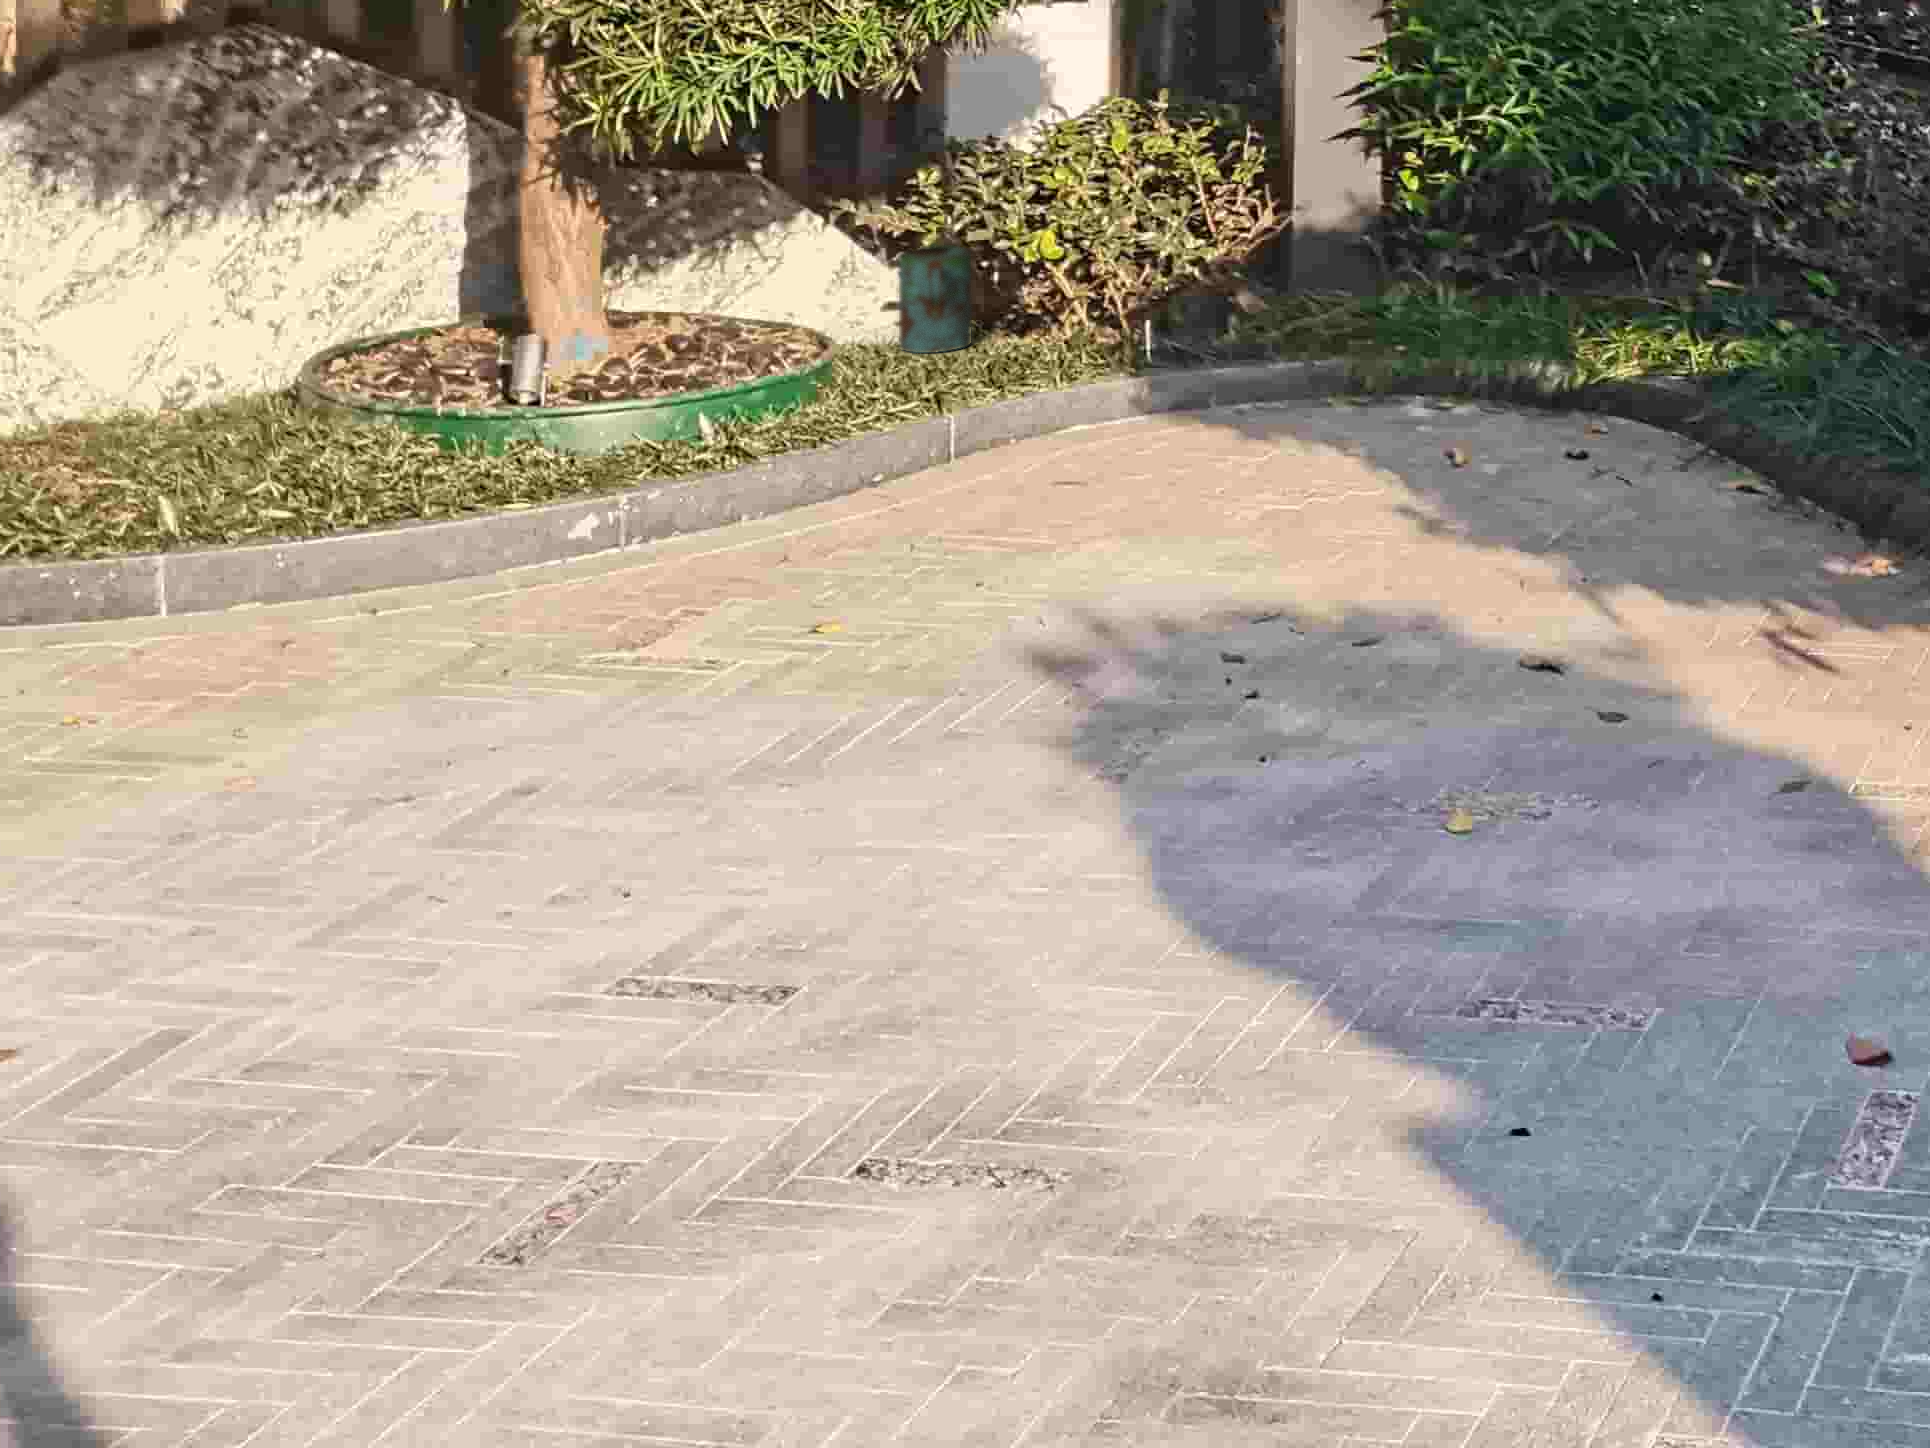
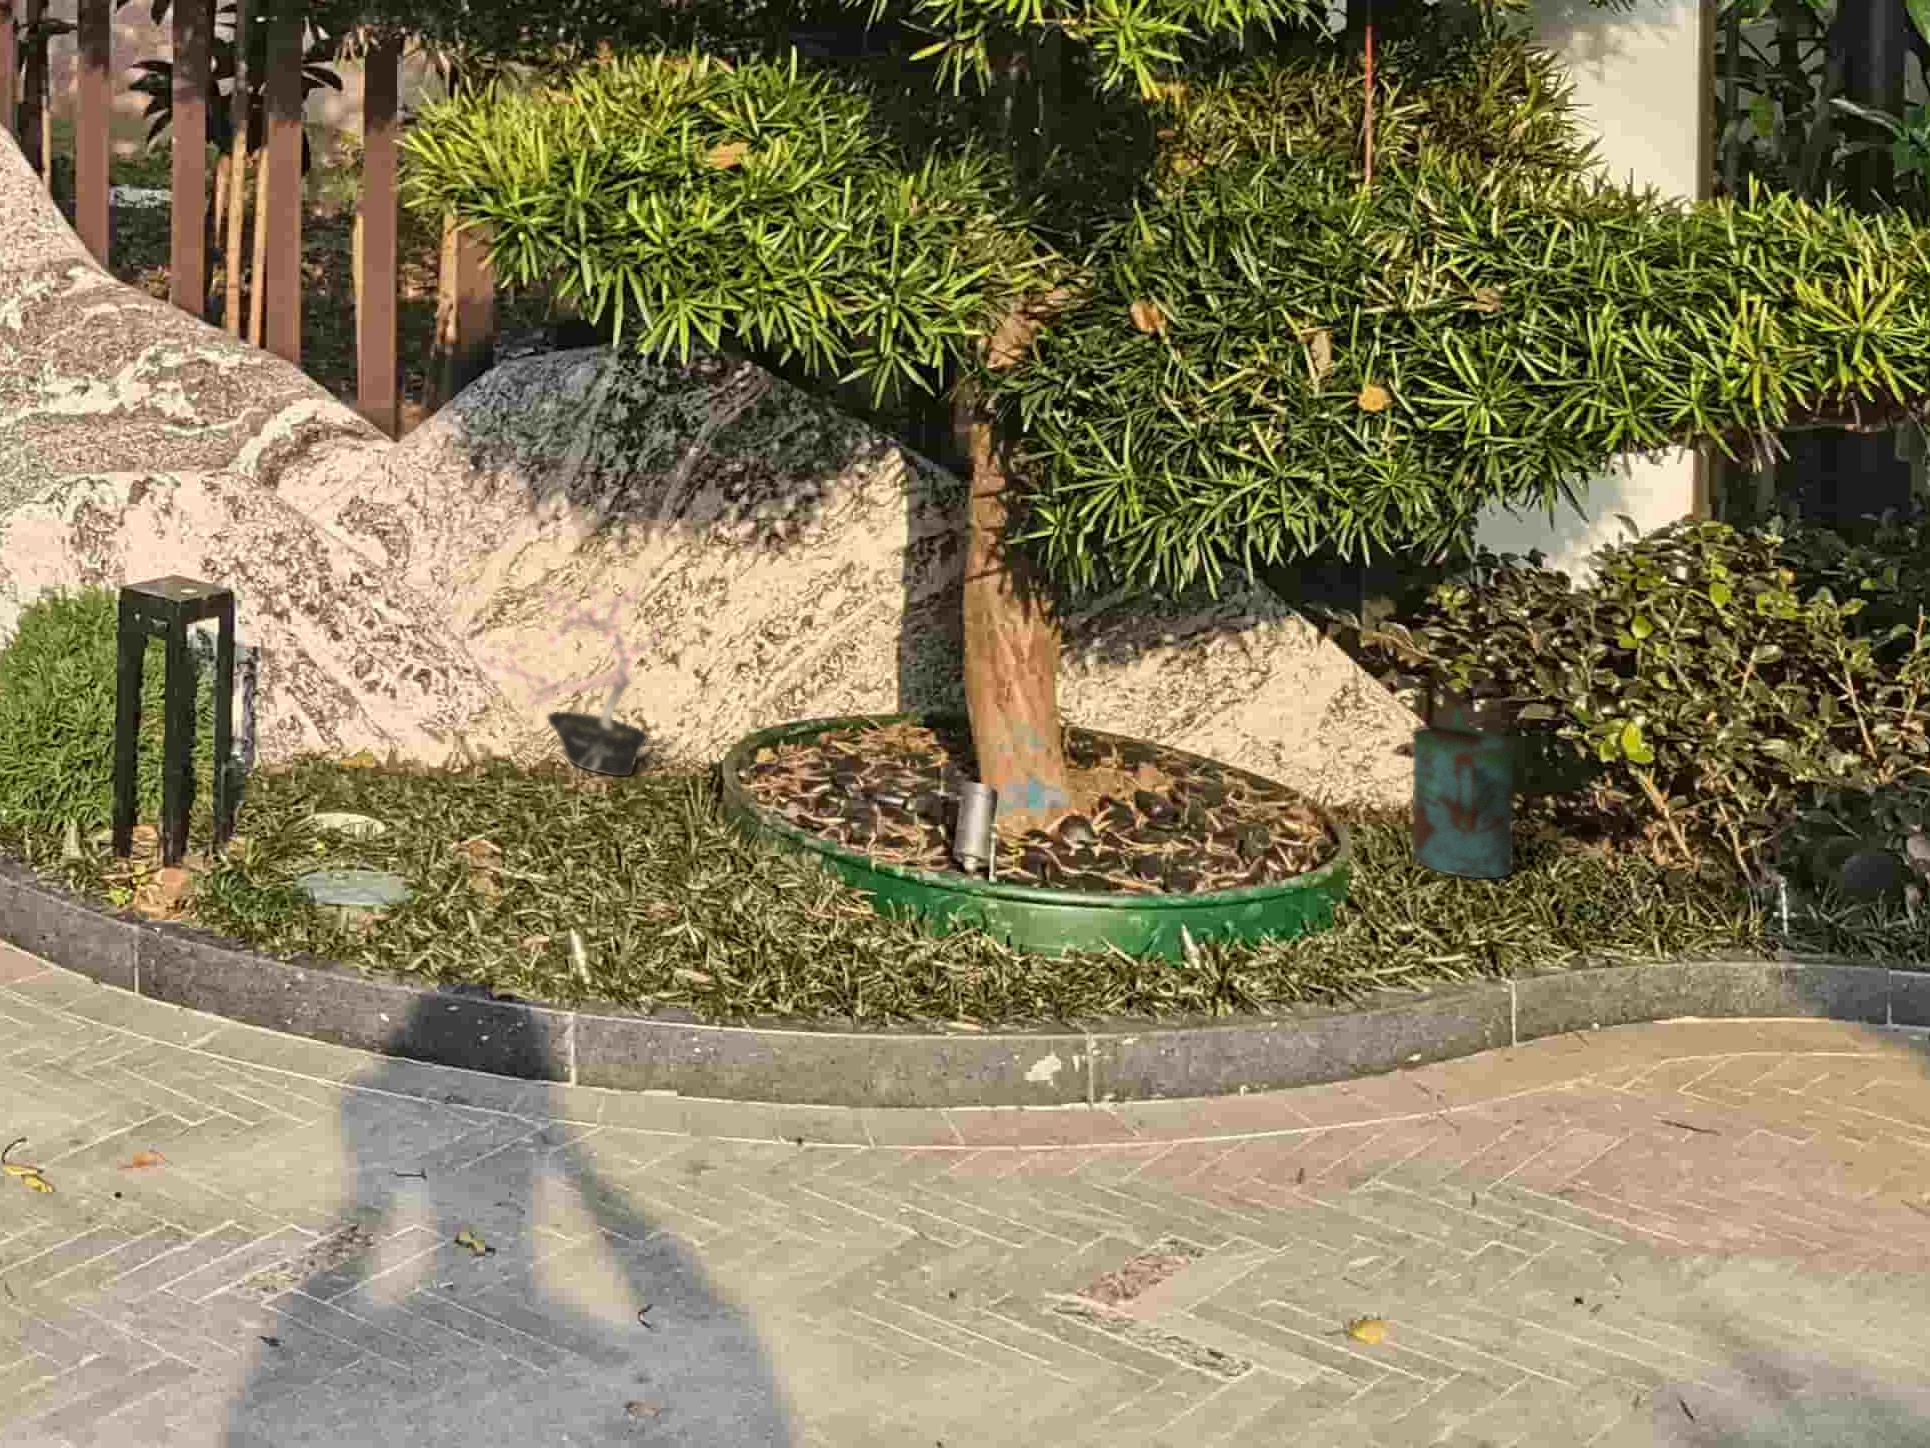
potted plant: none [53,224,254,412] -> present [477,572,659,776]

